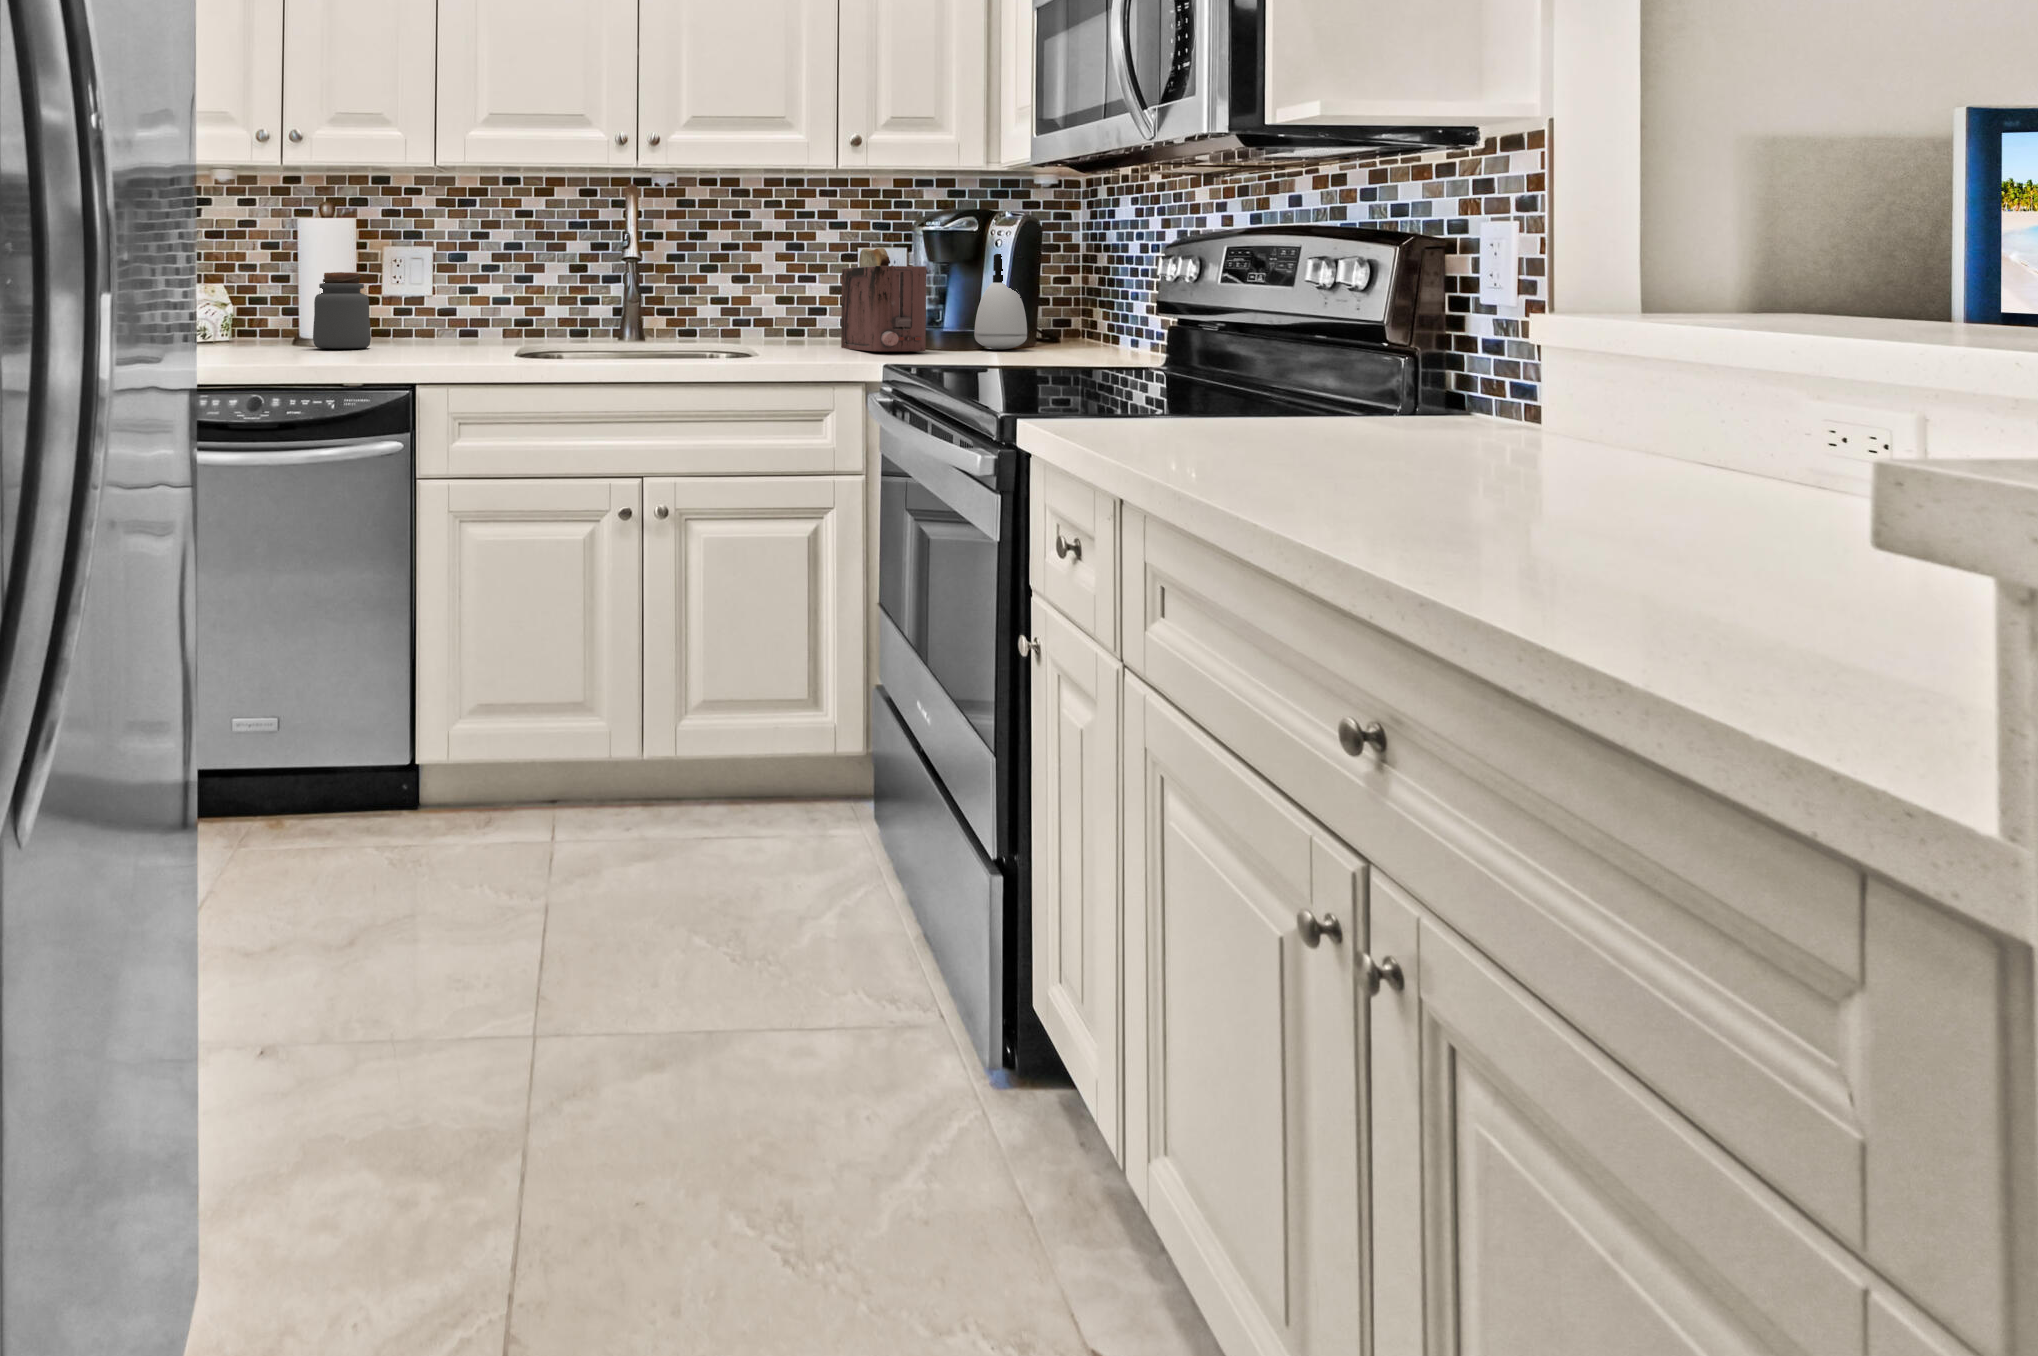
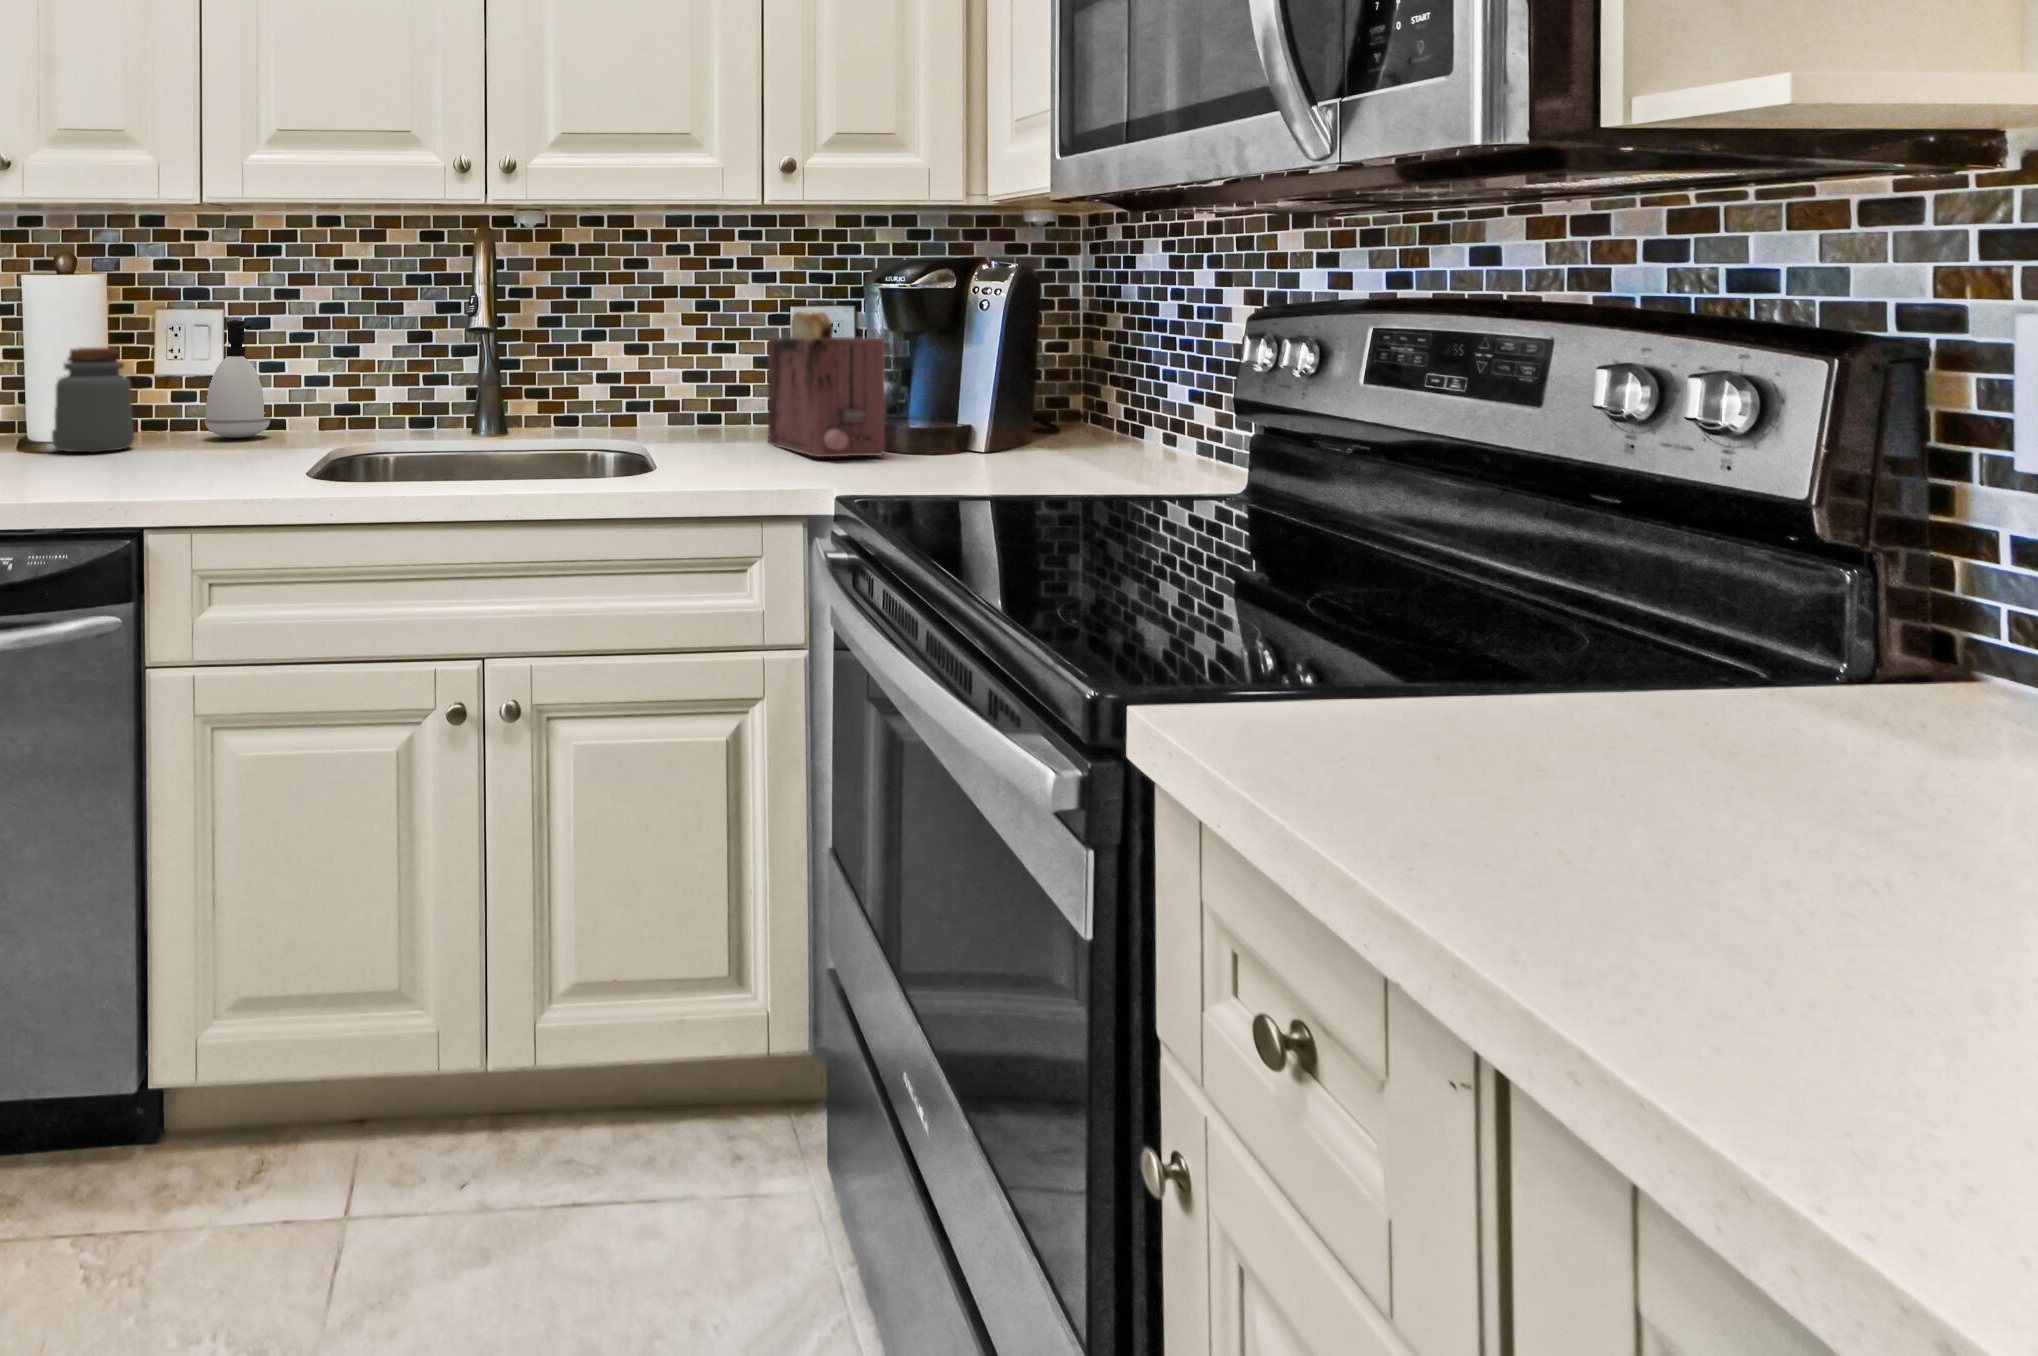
soap dispenser: present [974,254,1027,349] -> present [205,320,270,438]

